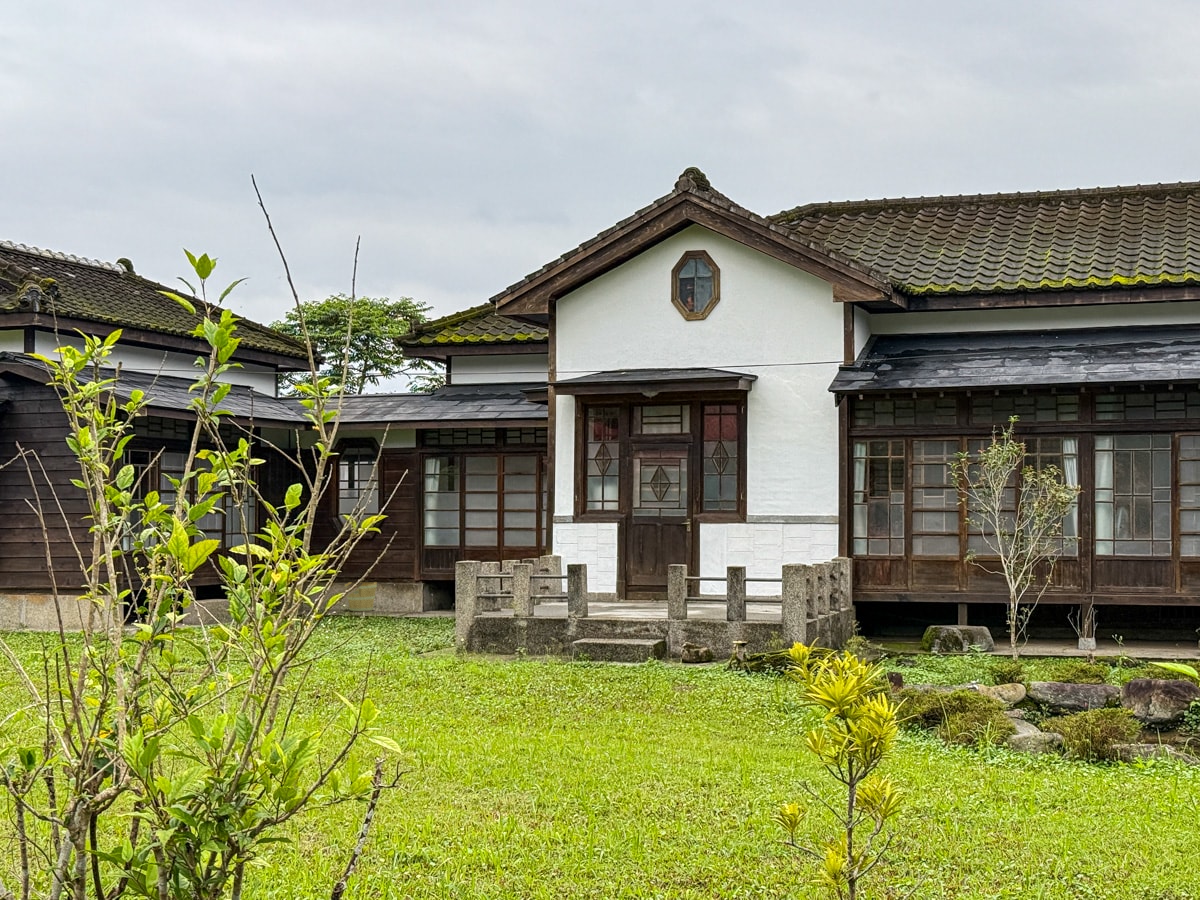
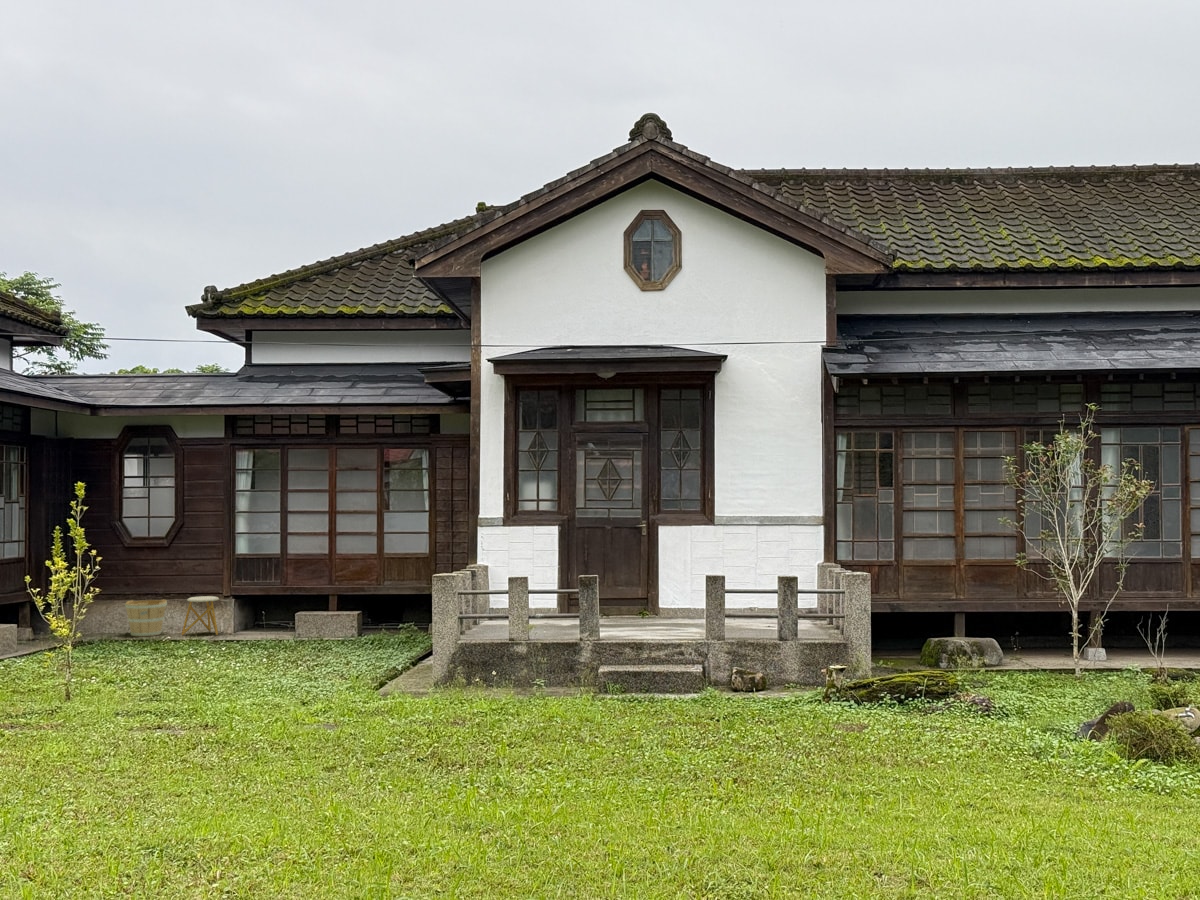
stool: none [384,580,413,612] -> present [182,596,219,635]

